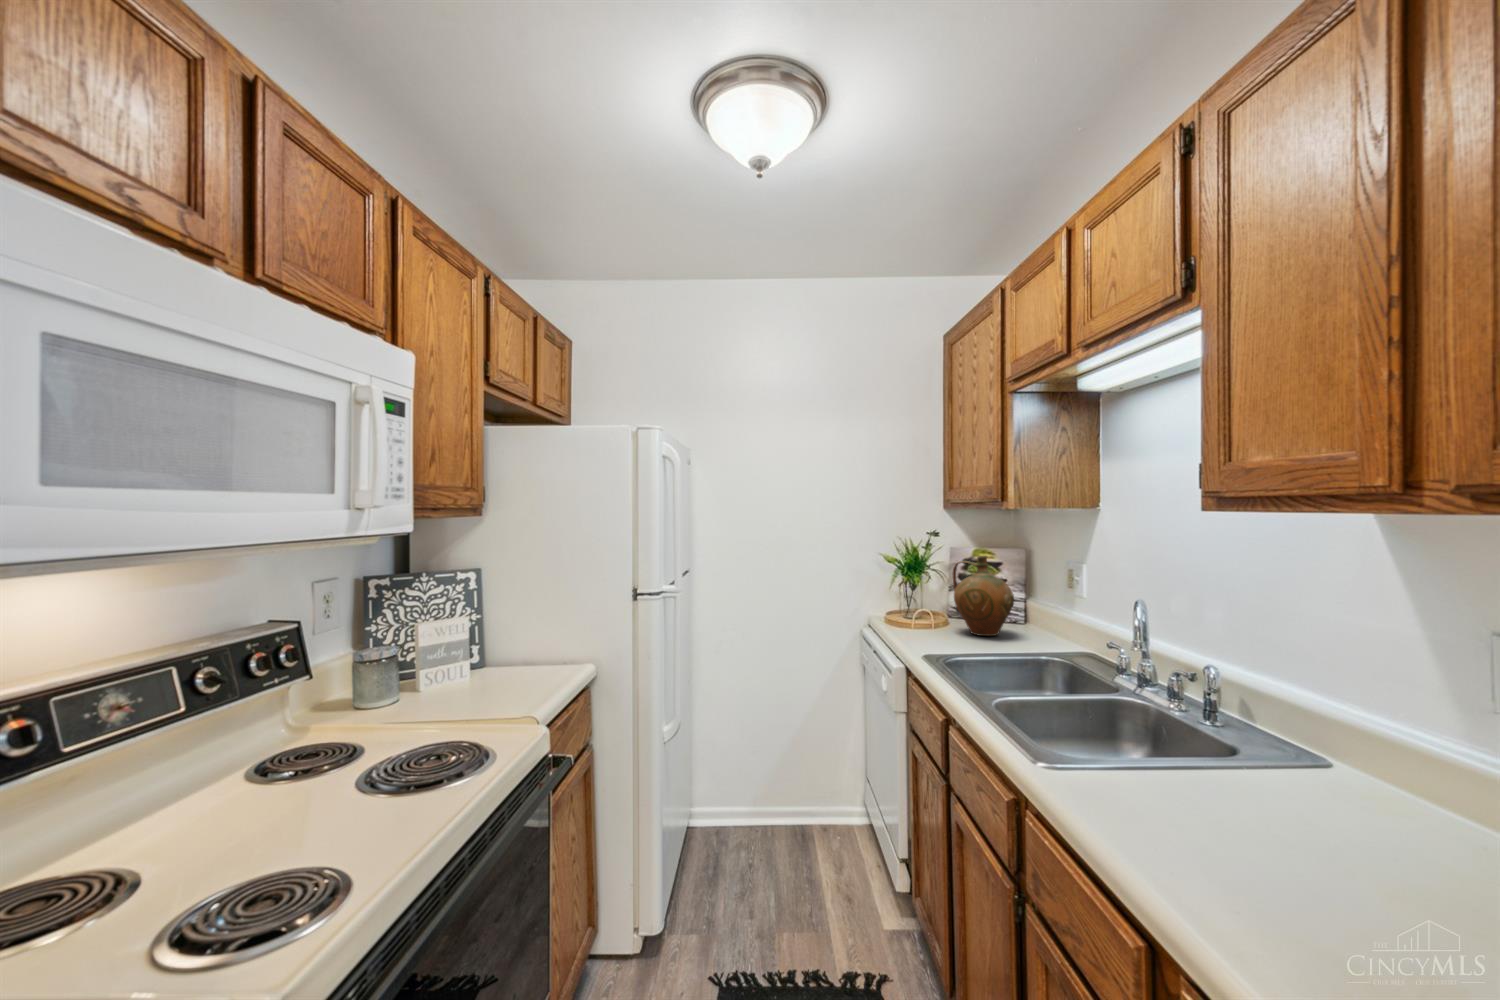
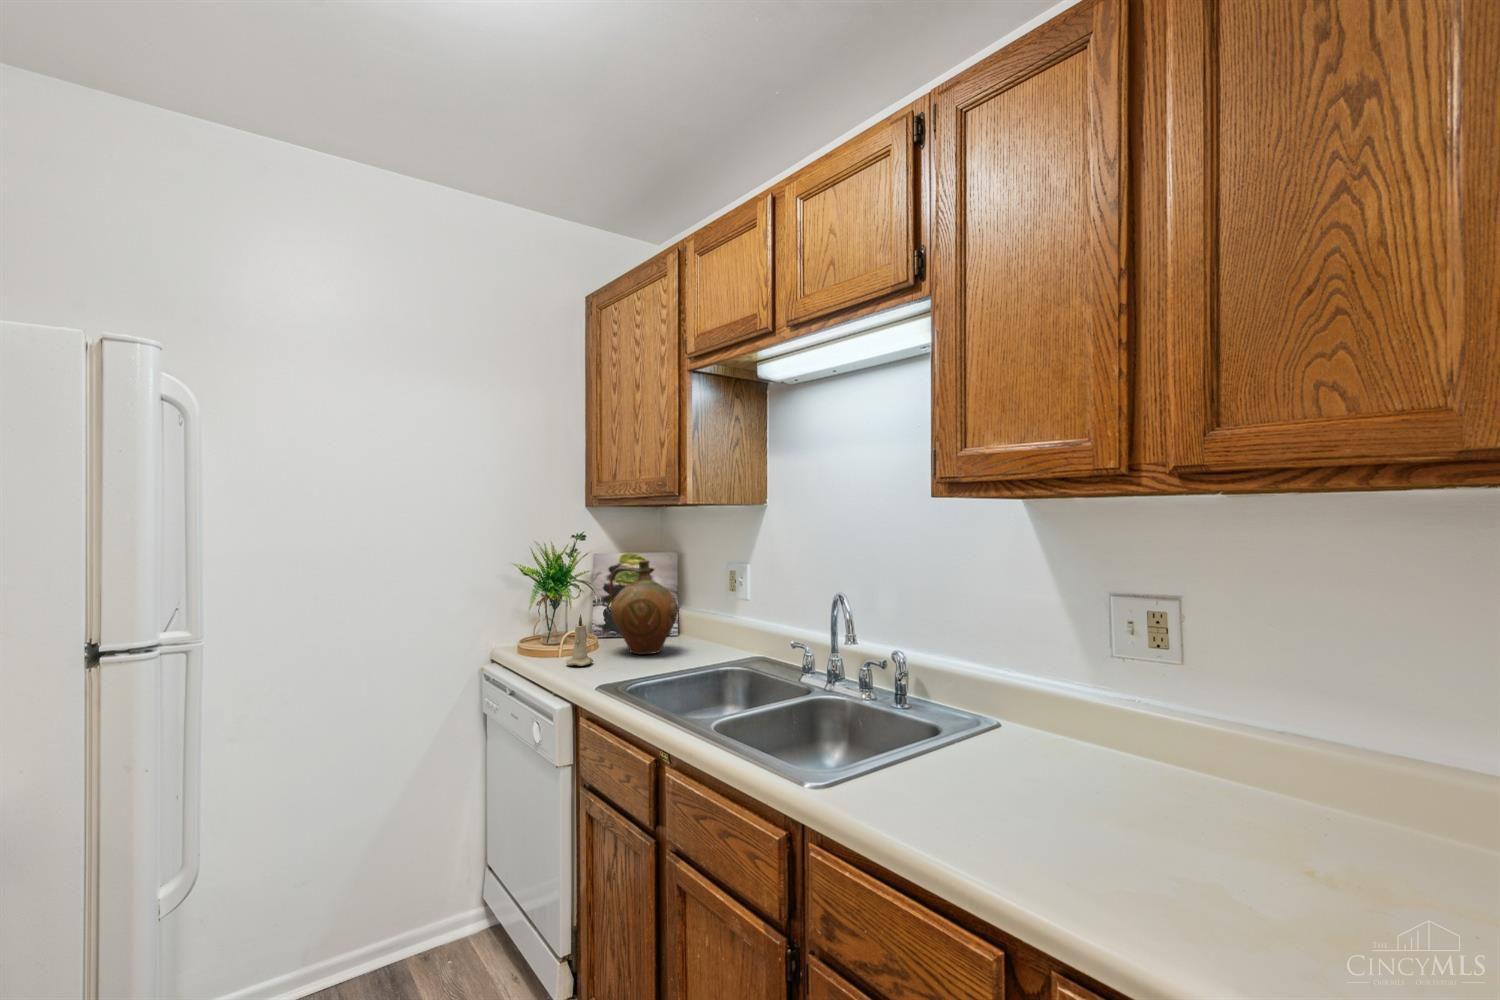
candle: none [911,597,934,638] -> present [566,615,593,666]

